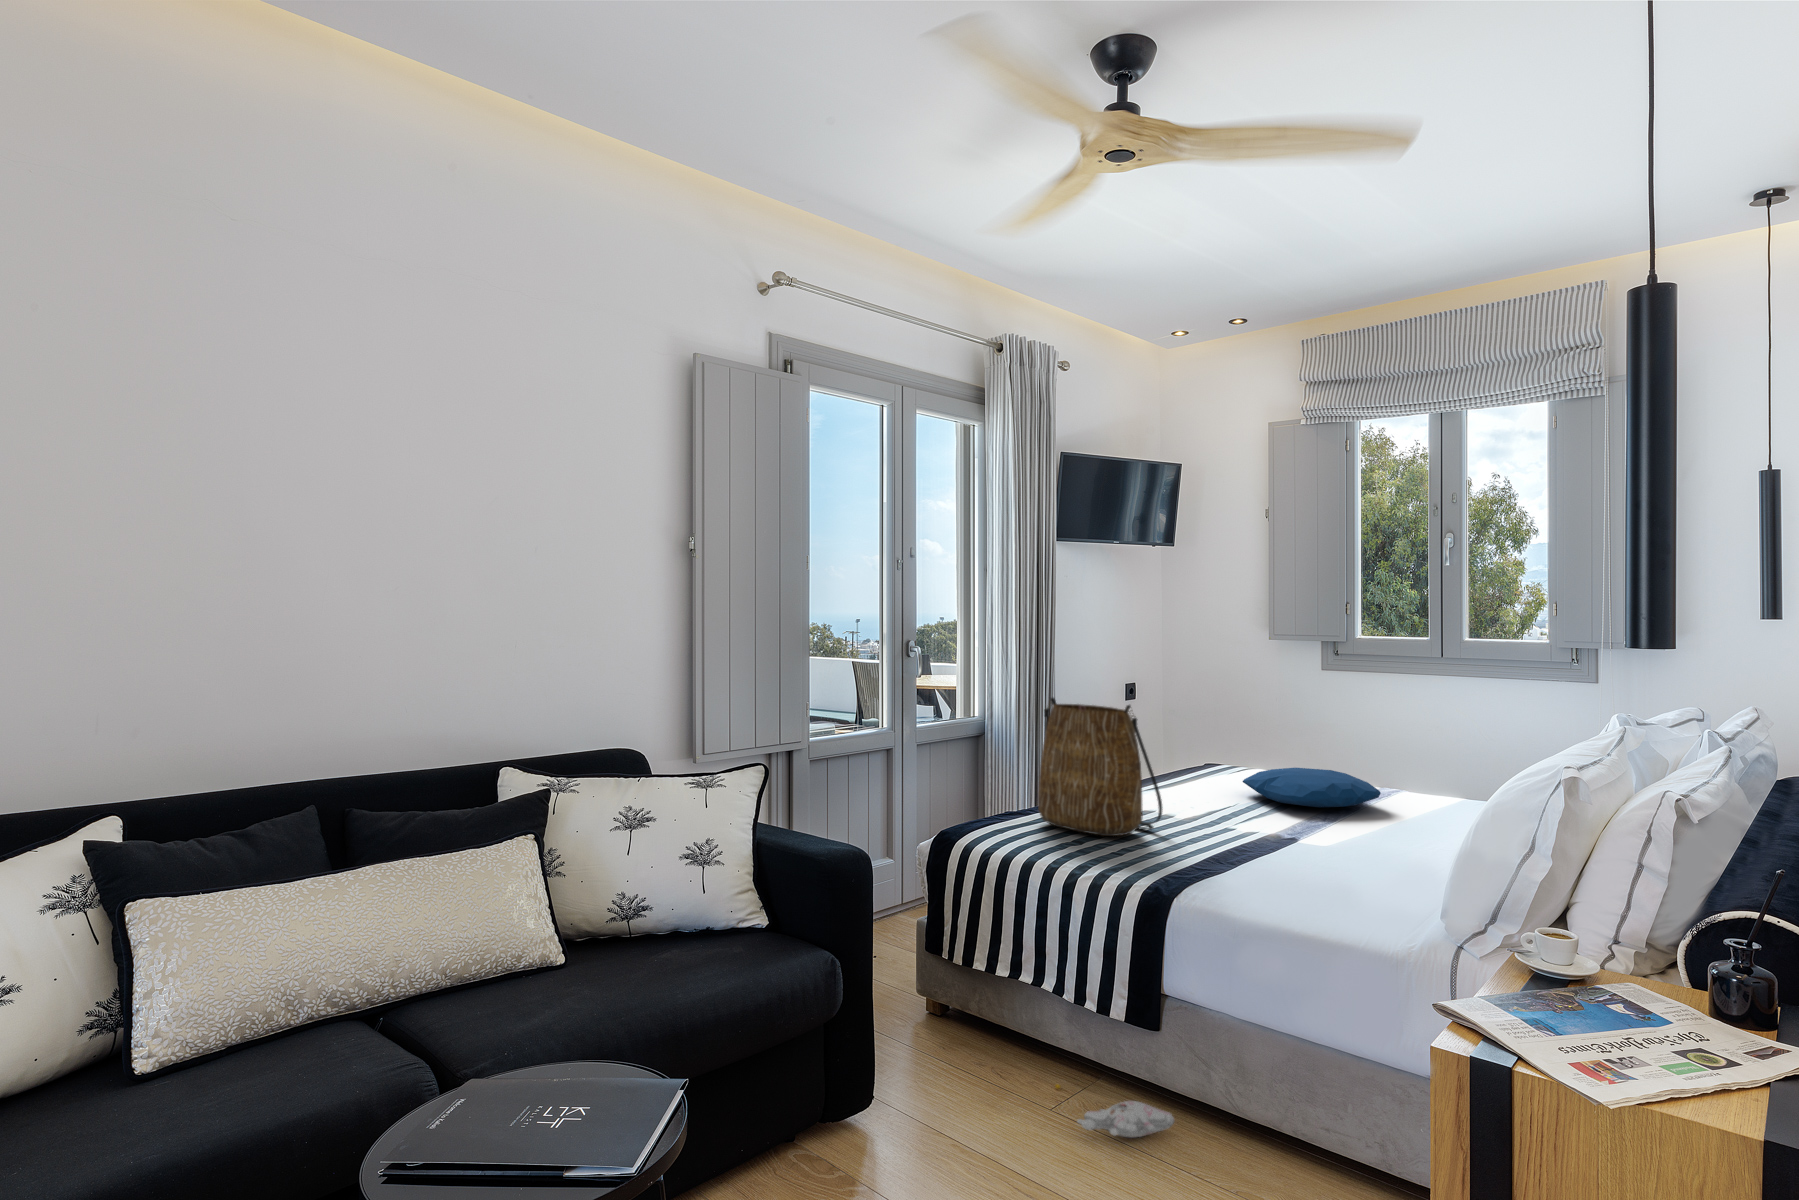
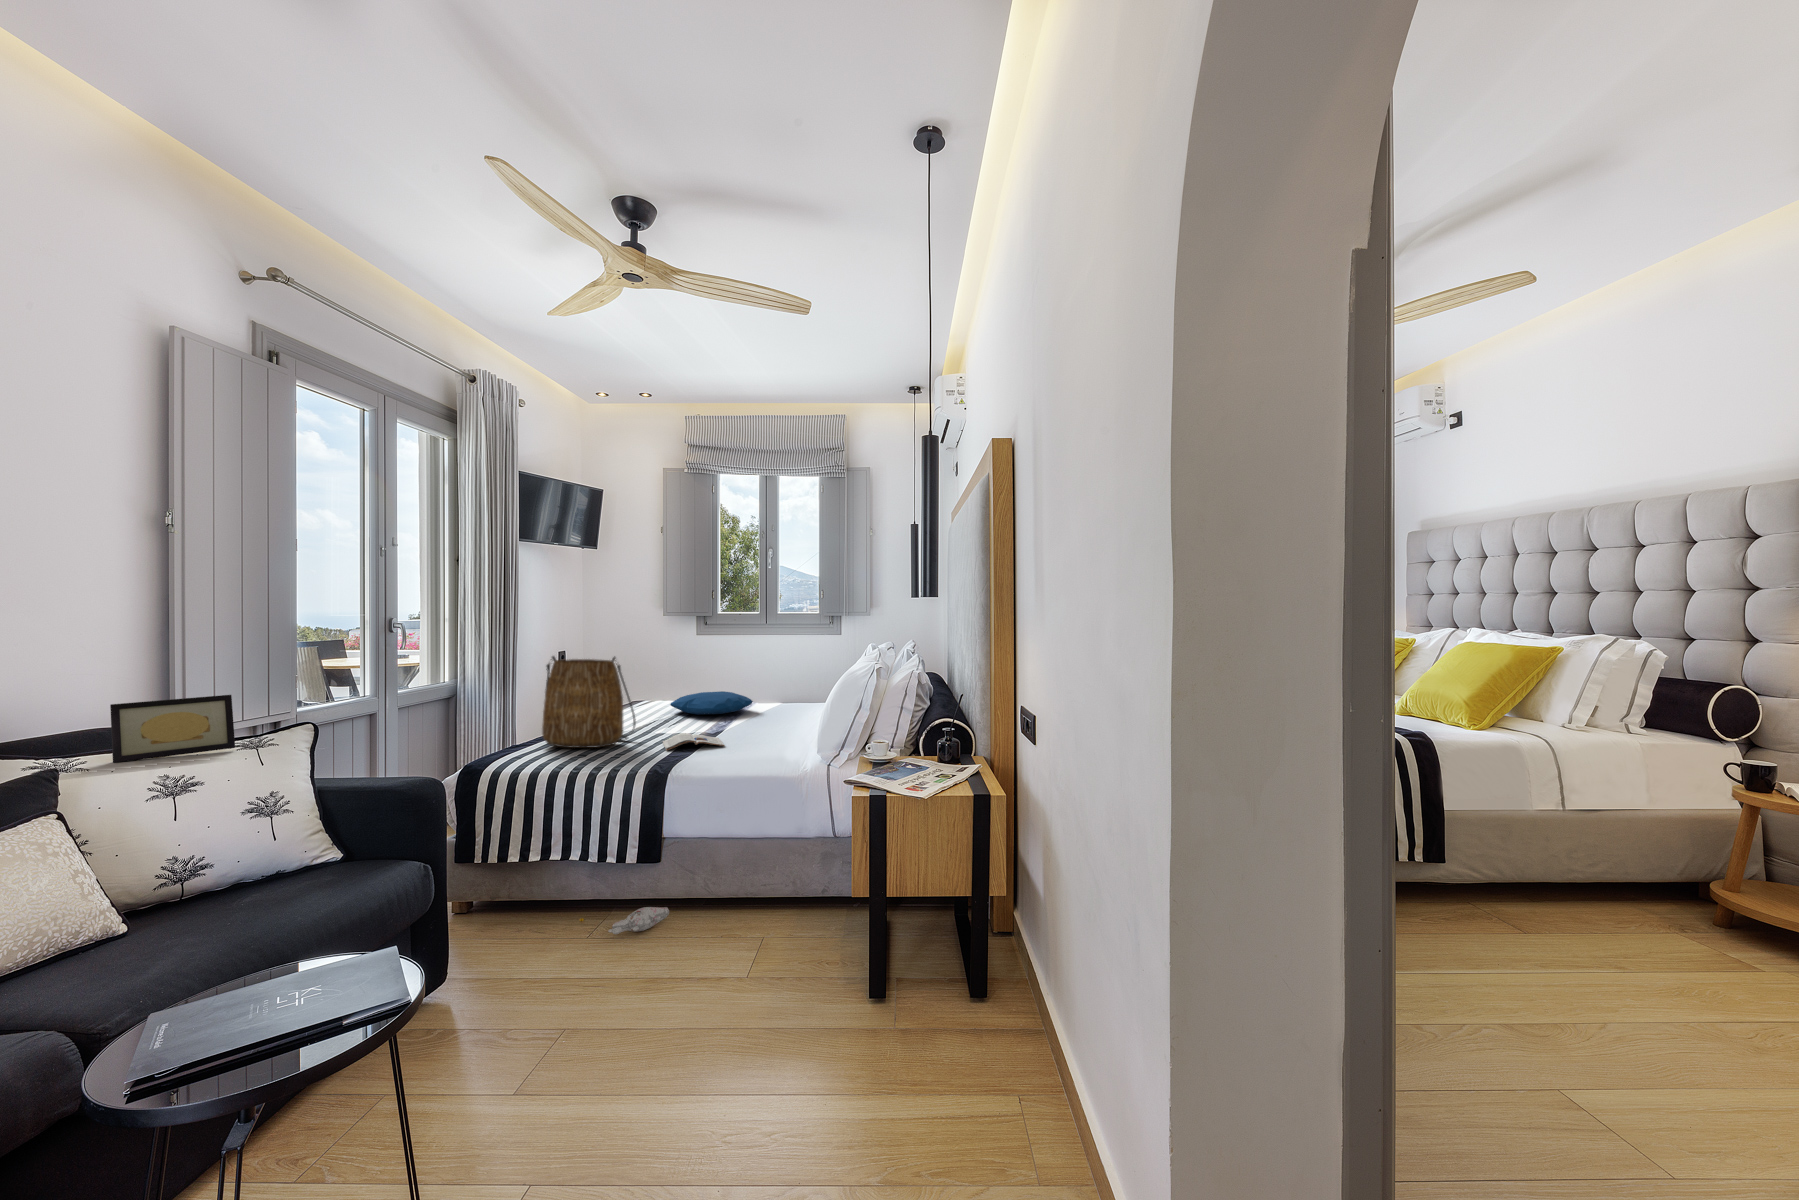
picture frame: none [592,723,687,785] -> present [110,695,235,763]
magazine: none [1196,834,1293,868] -> present [663,733,724,750]

